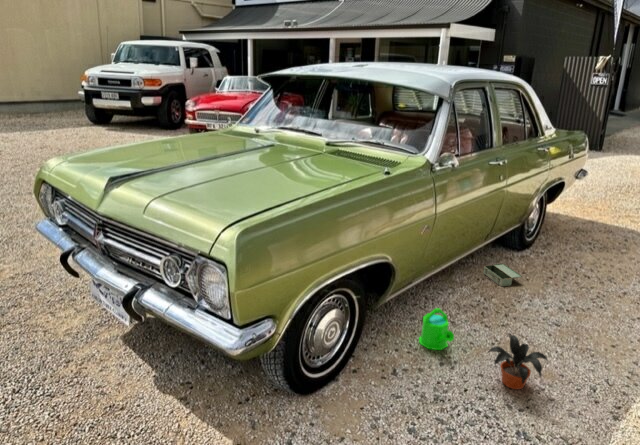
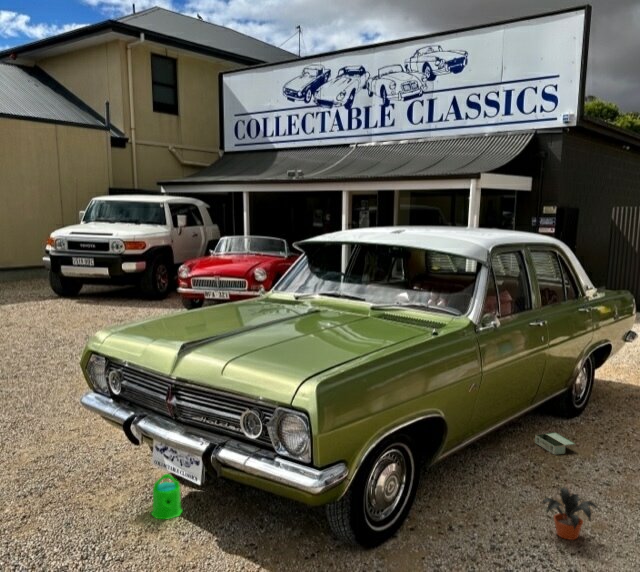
watering can: present [419,308,454,350] -> present [151,474,182,519]

